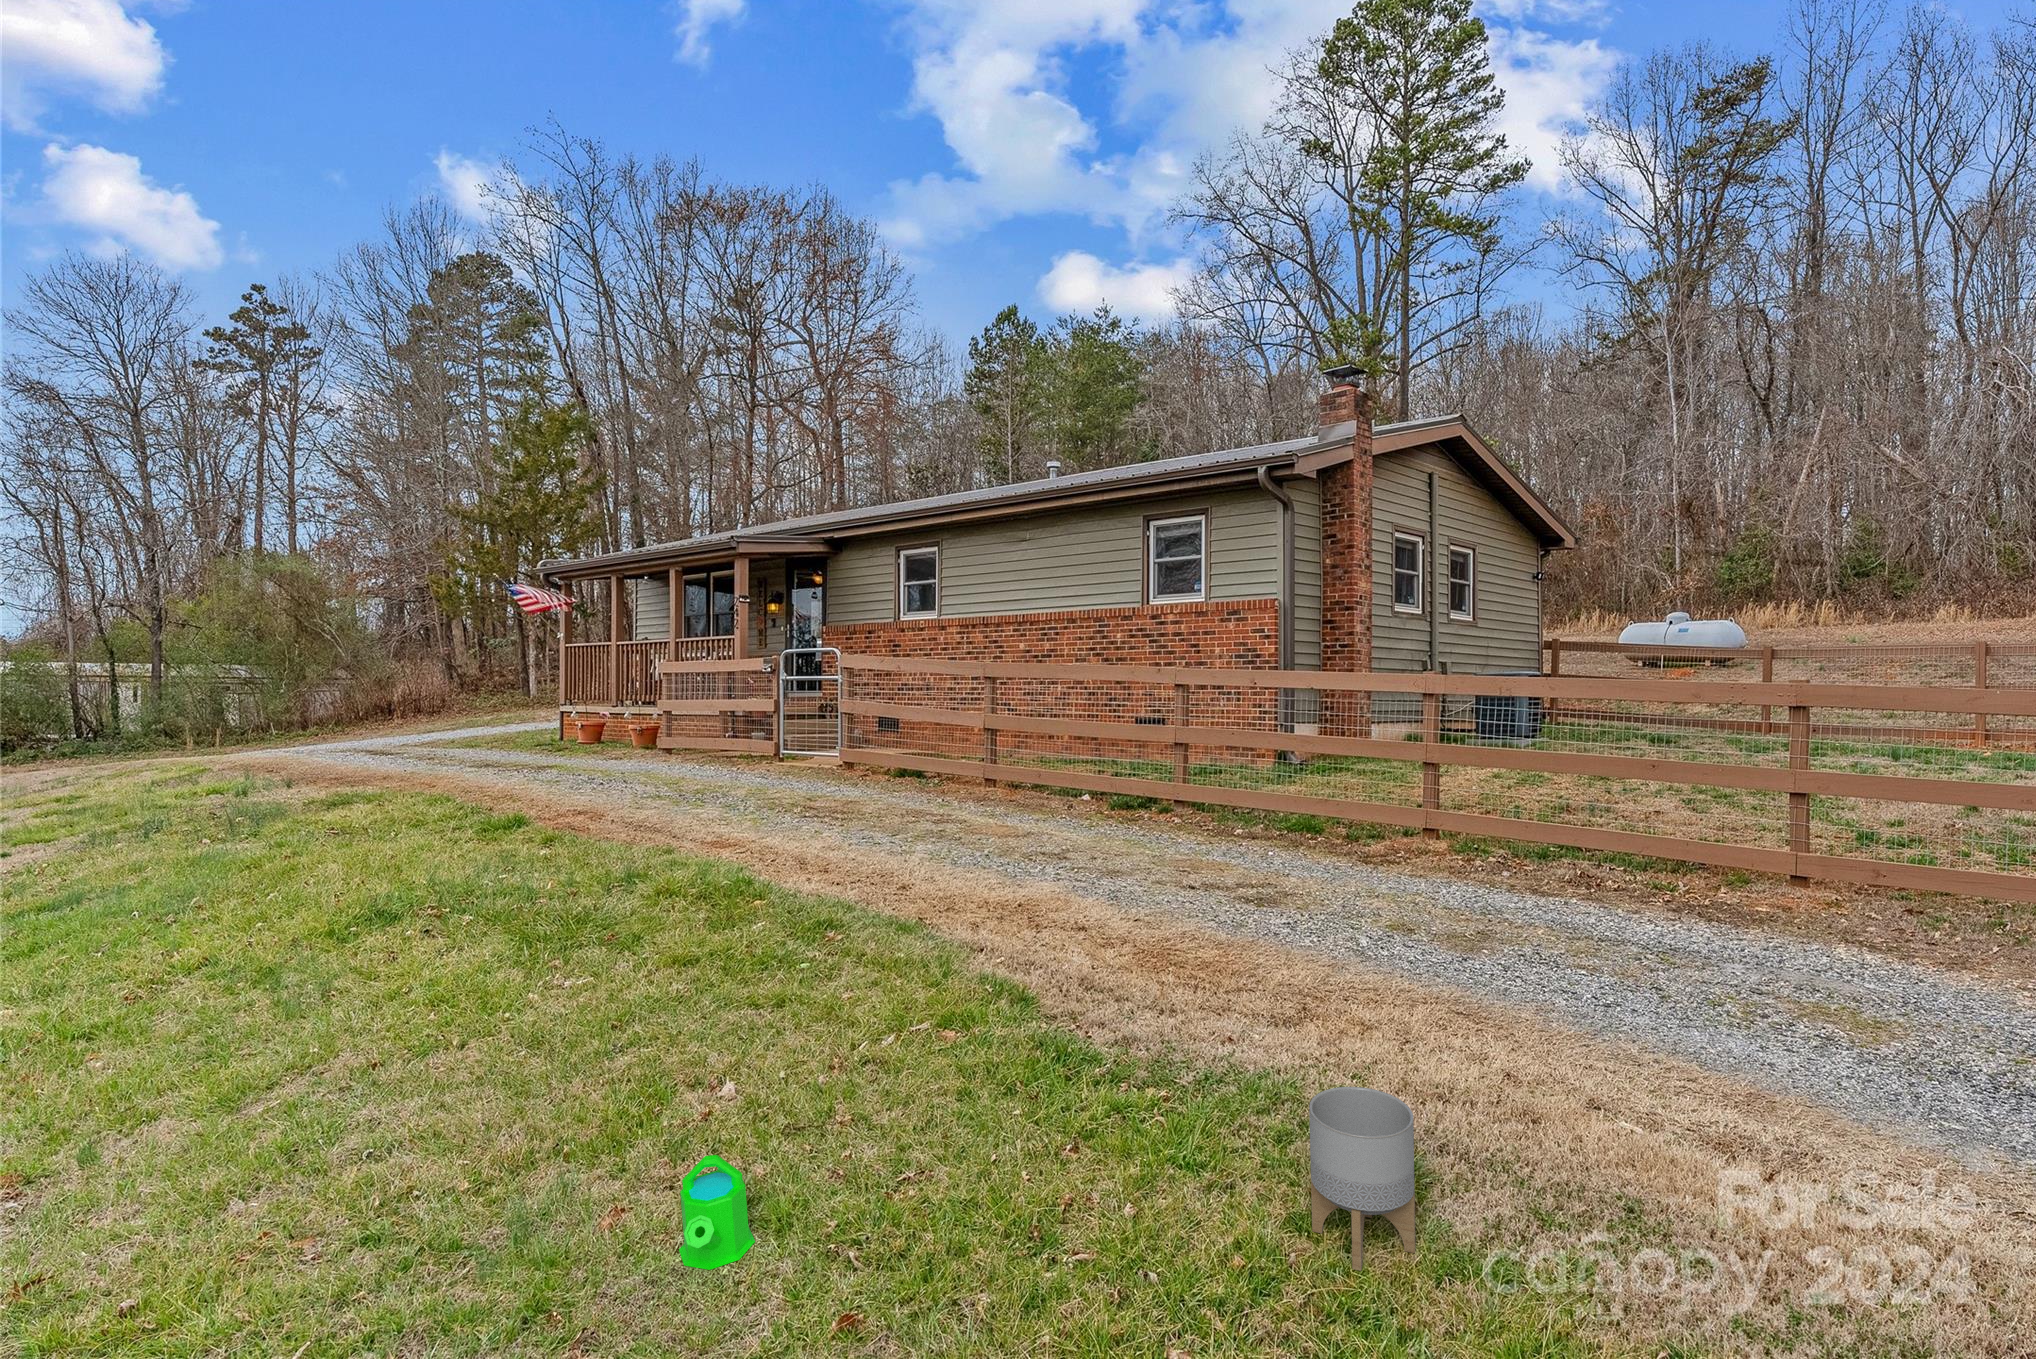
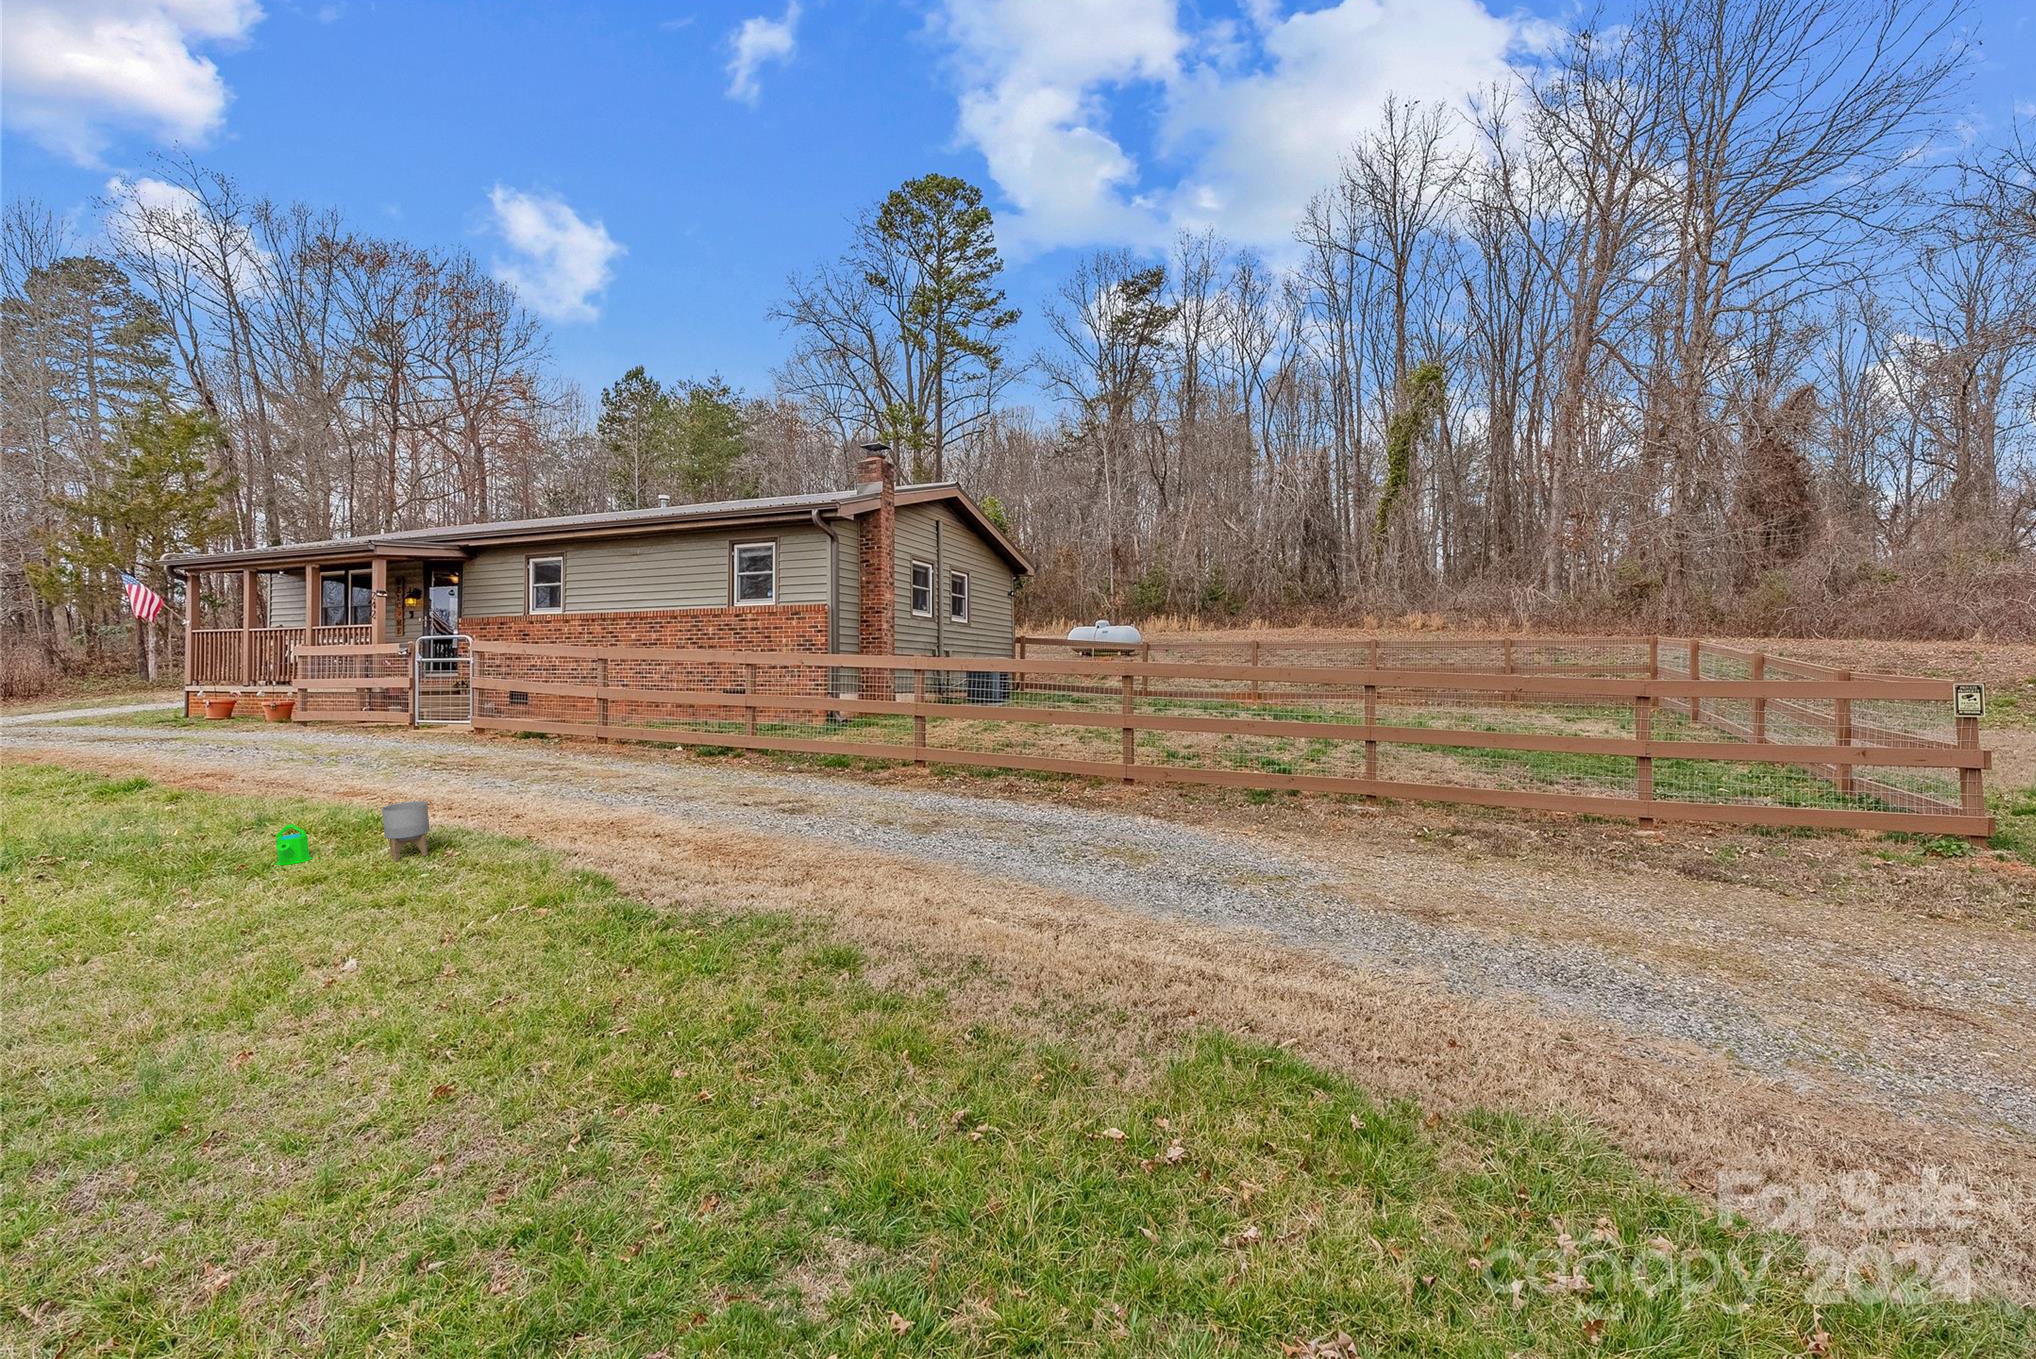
planter: present [1309,1087,1416,1271] -> present [382,801,430,861]

